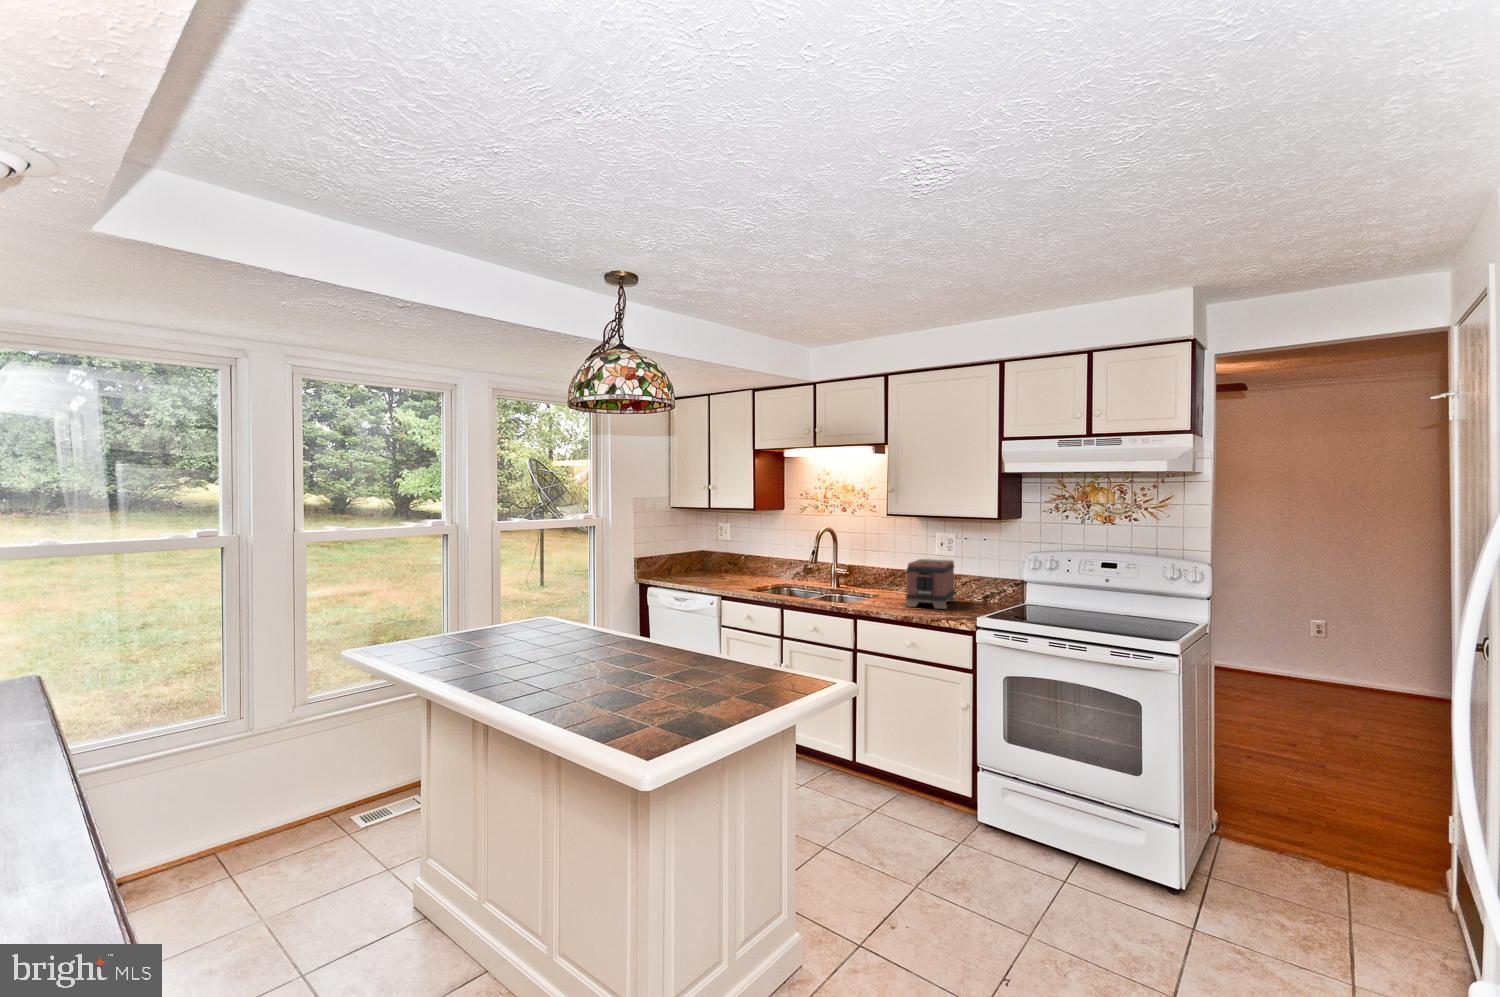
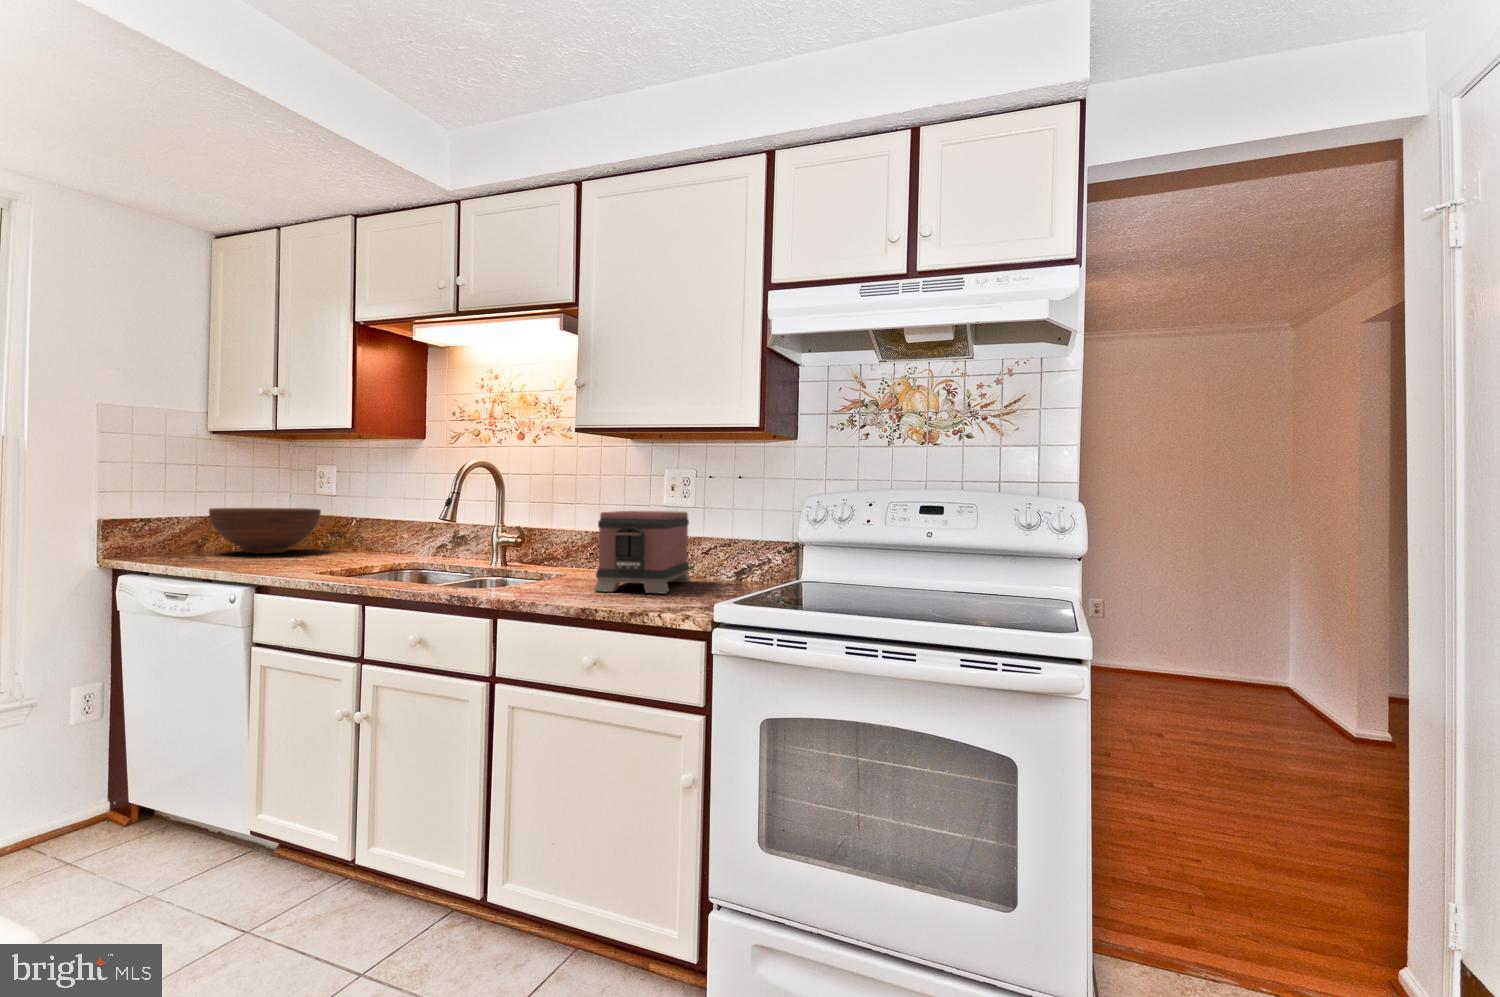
fruit bowl: none [676,548,729,575] -> present [209,508,321,554]

